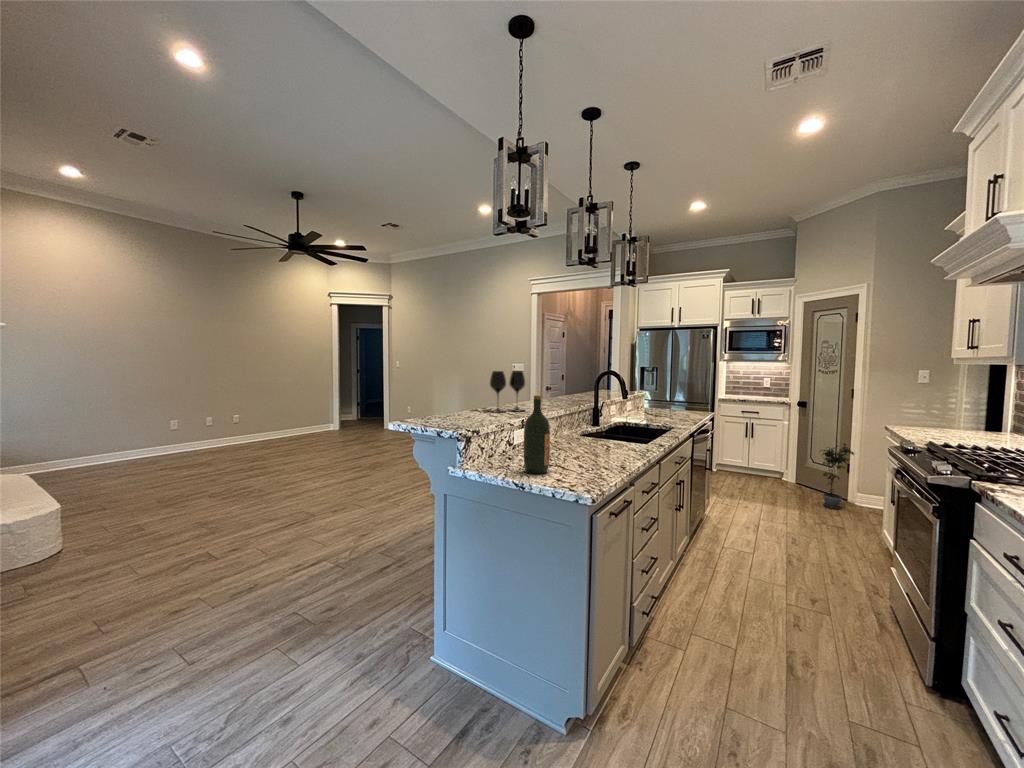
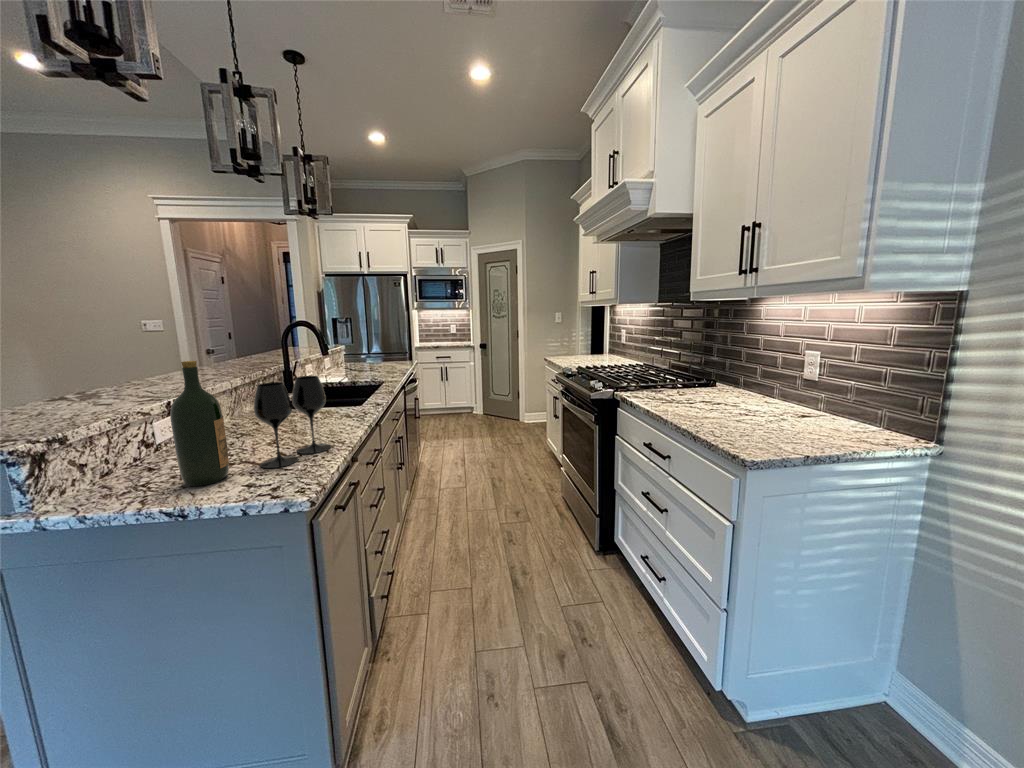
wine glass: present [490,371,525,412] -> present [254,376,331,468]
potted plant: present [821,444,854,509] -> none [501,376,524,431]

